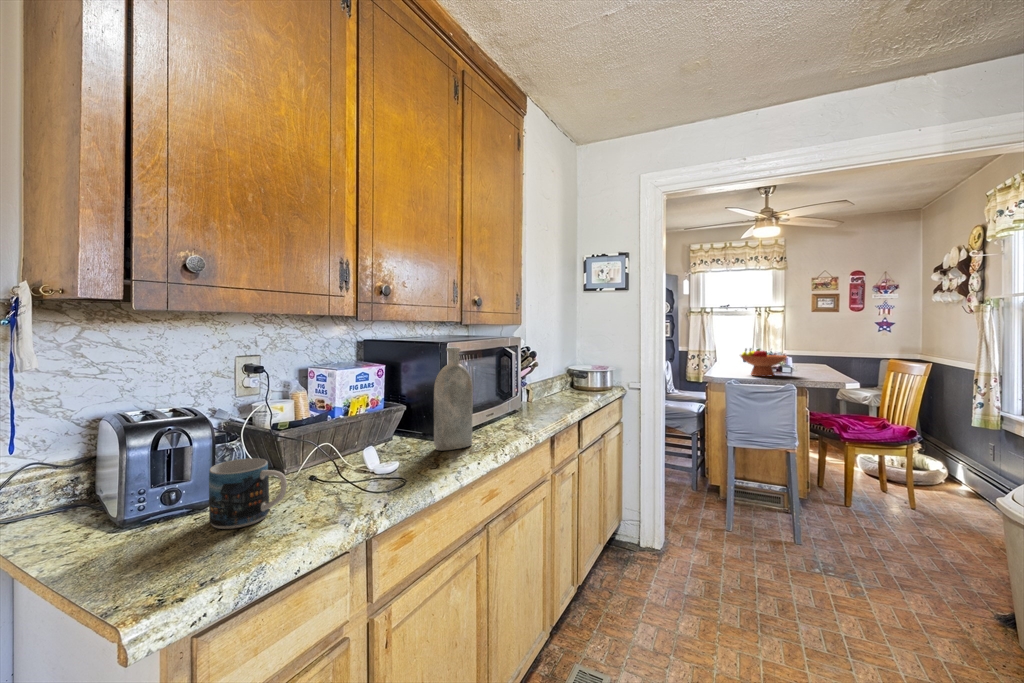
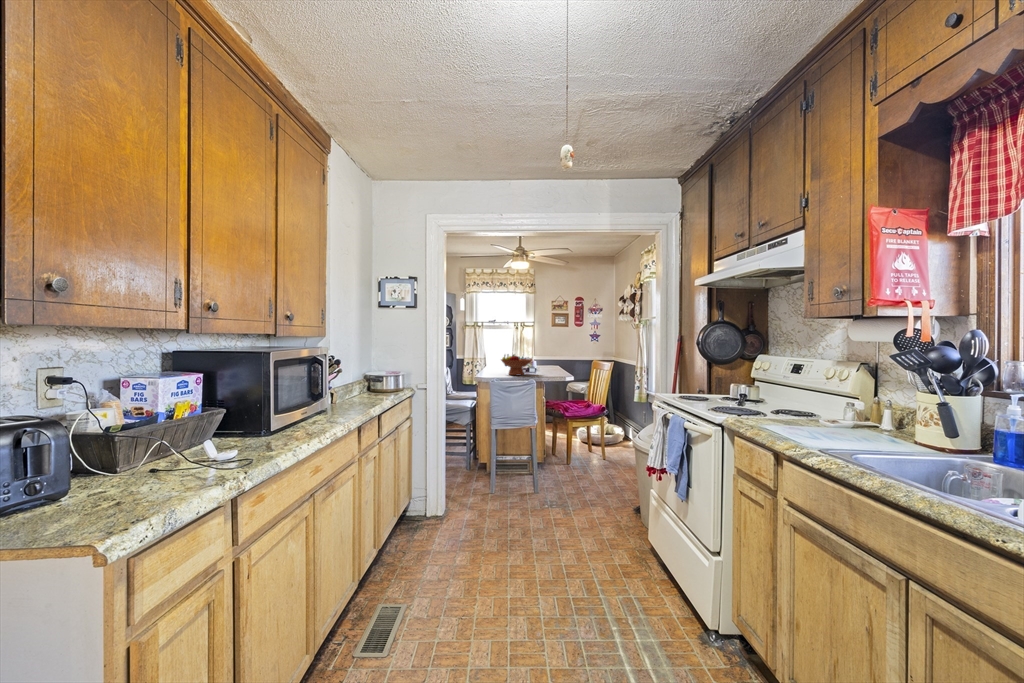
bottle: present [434,347,473,451] -> none [260,356,295,443]
mug: present [209,458,287,529] -> none [69,453,153,513]

